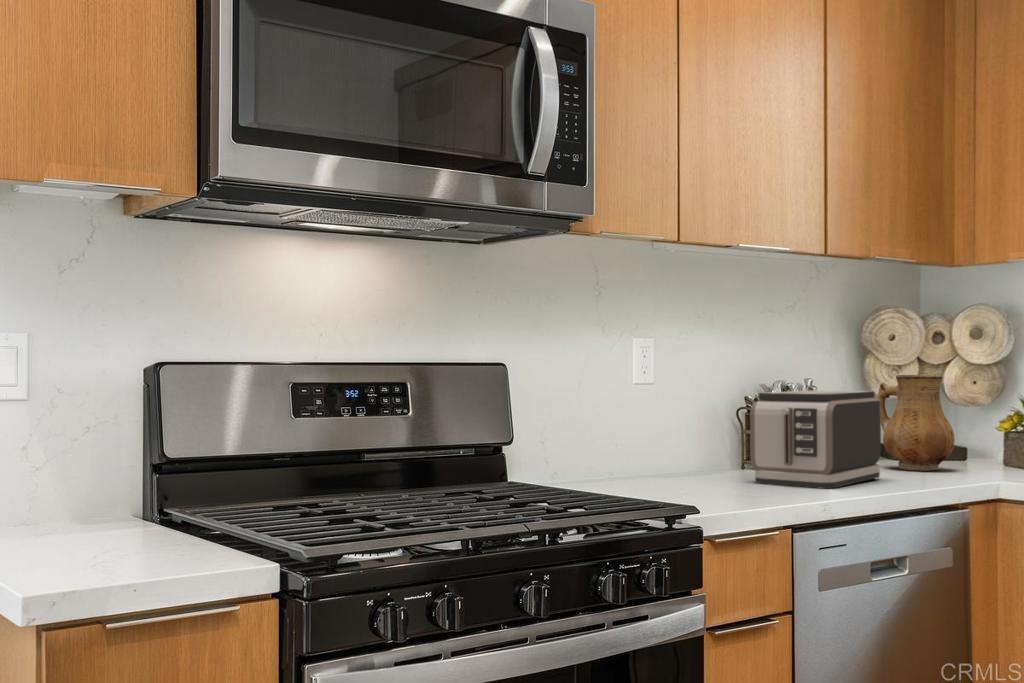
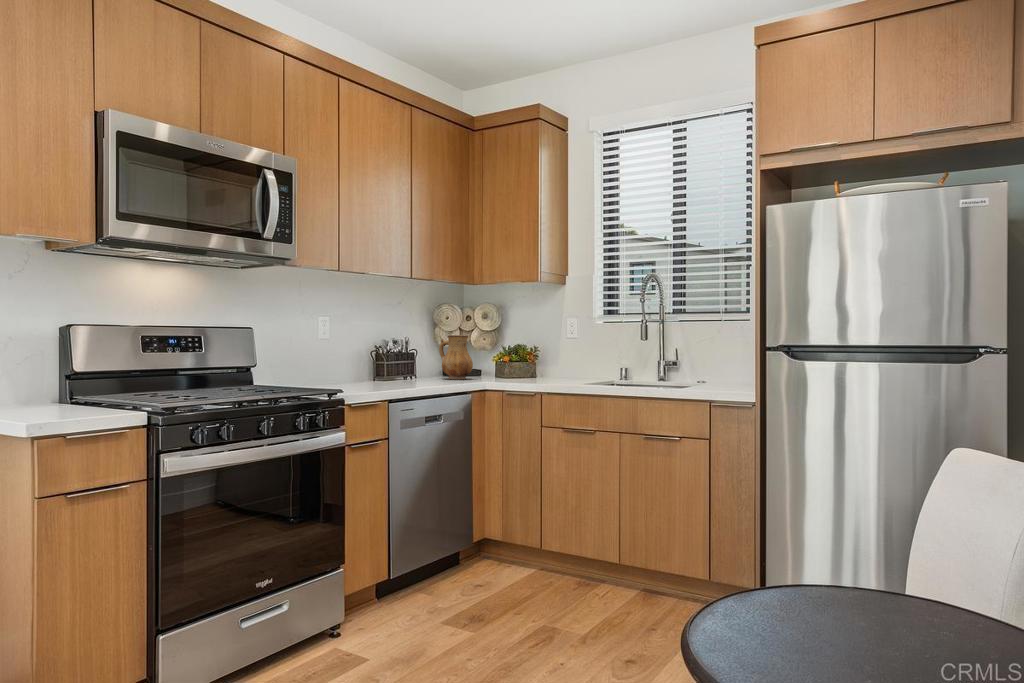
toaster: present [750,390,881,489] -> none [374,342,435,385]

